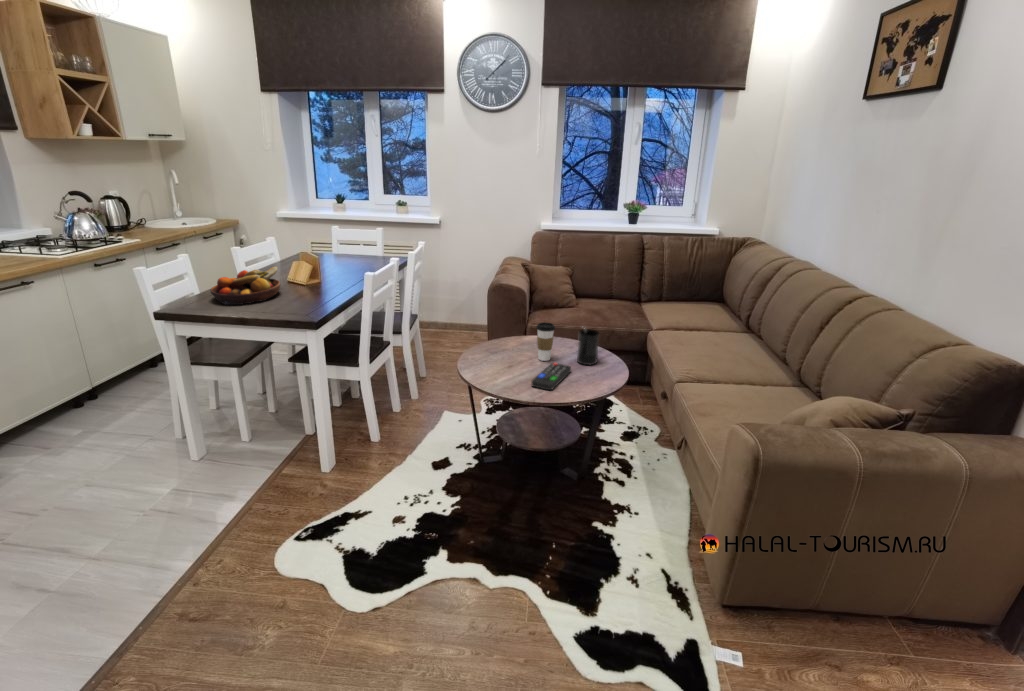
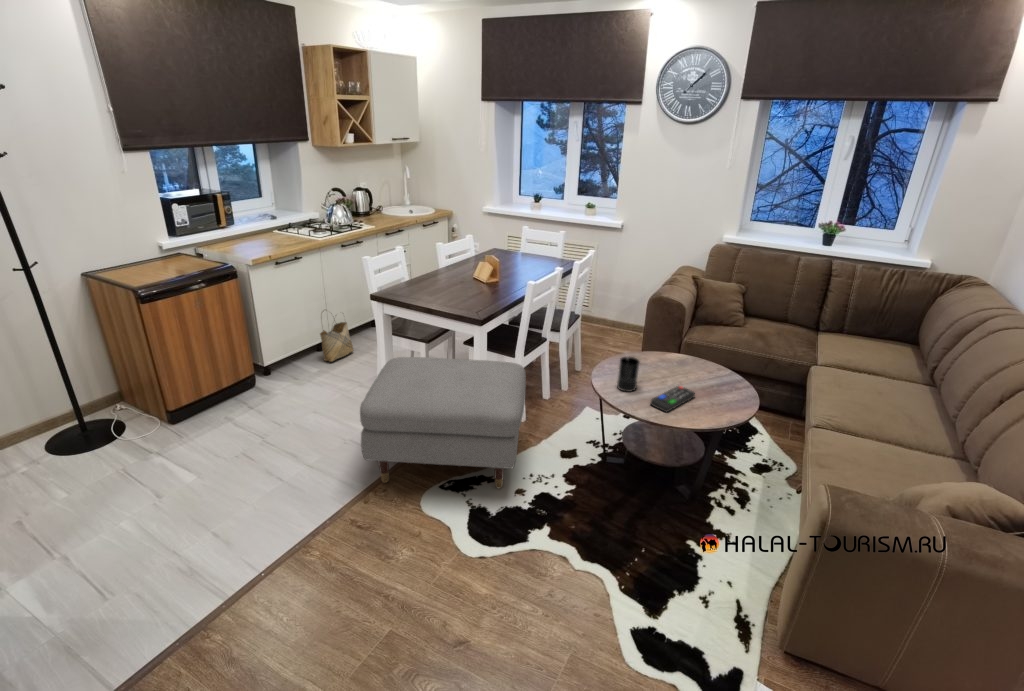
fruit bowl: present [211,267,280,305] -> none [412,265,464,295]
coffee cup: present [536,322,555,361] -> none [669,346,688,382]
candle: present [577,329,599,365] -> present [617,356,640,392]
woven basket: none [72,350,130,418] -> present [320,320,353,362]
ottoman: none [164,371,391,554] -> present [360,357,526,488]

